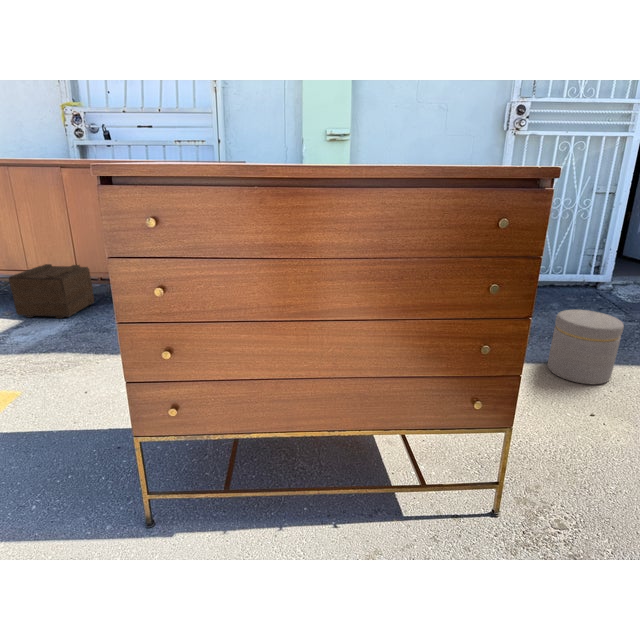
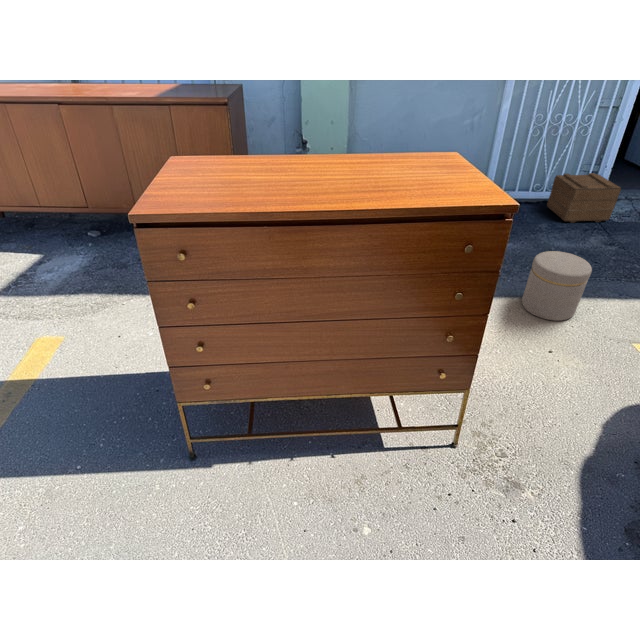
wooden crate: present [9,264,94,318] -> present [547,173,621,223]

